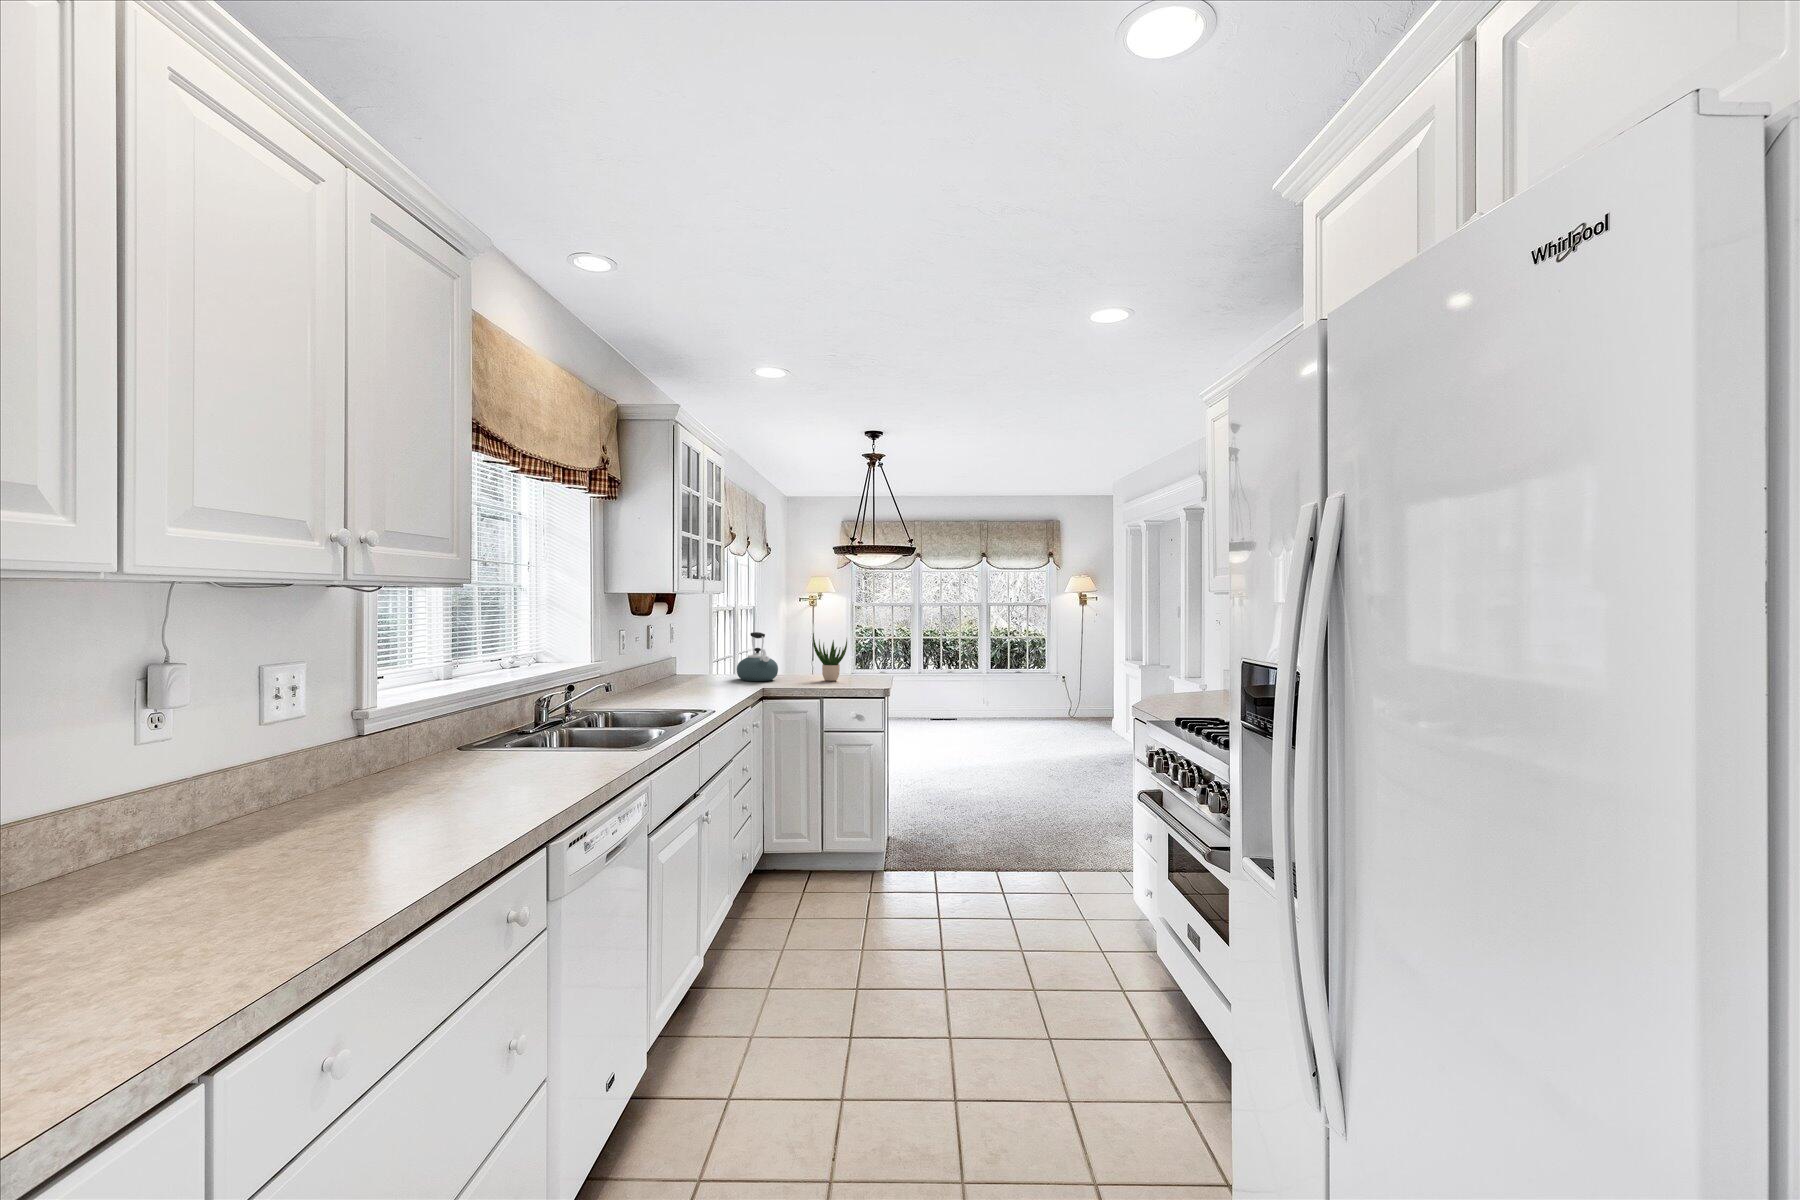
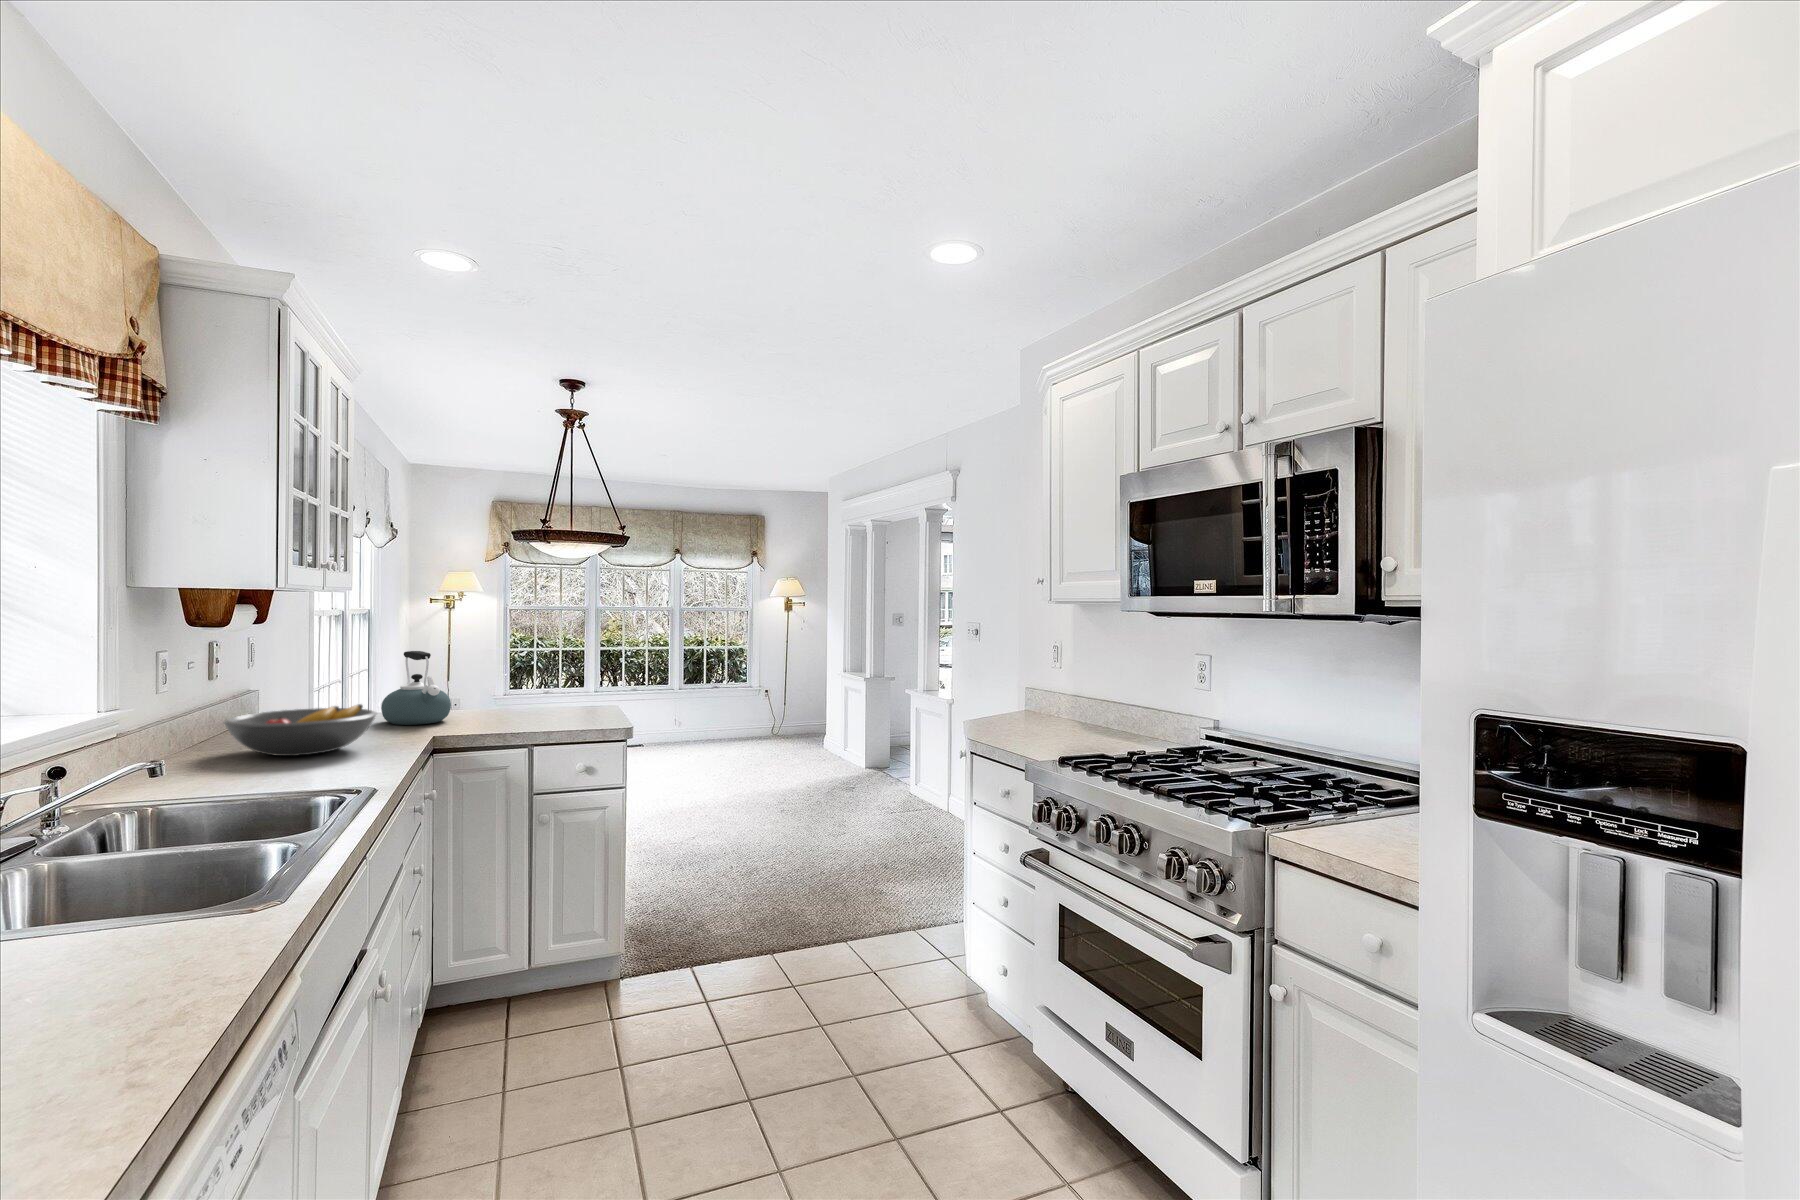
potted plant: present [813,634,847,681] -> none [507,649,558,718]
fruit bowl: none [648,664,728,693] -> present [224,704,377,756]

